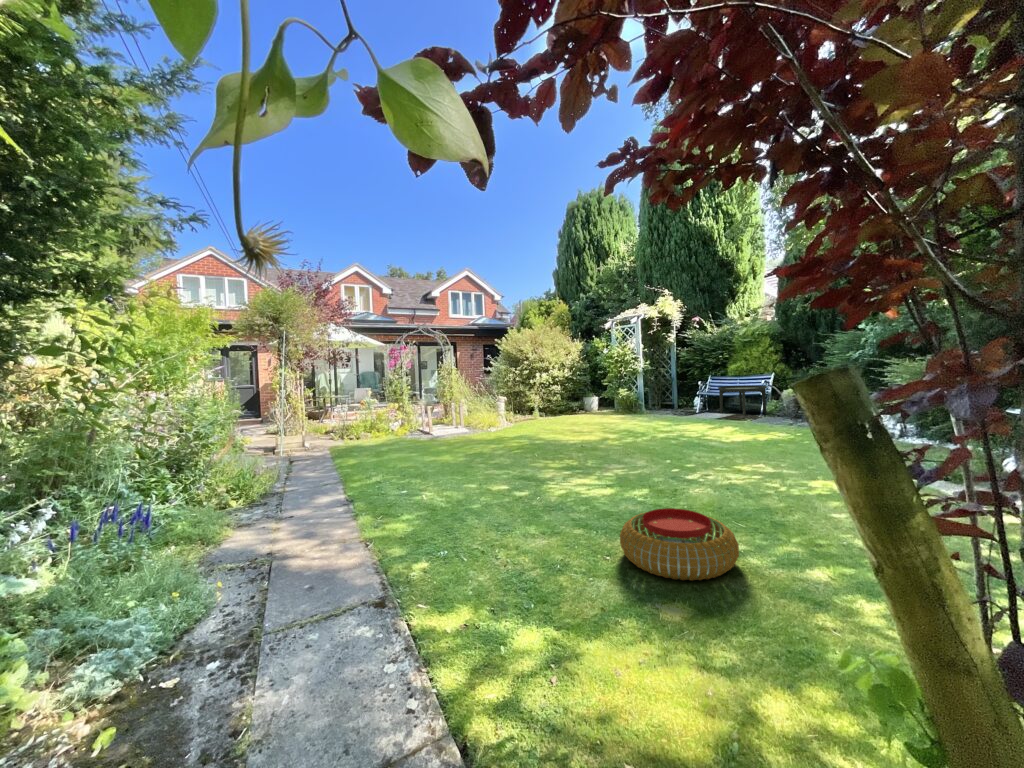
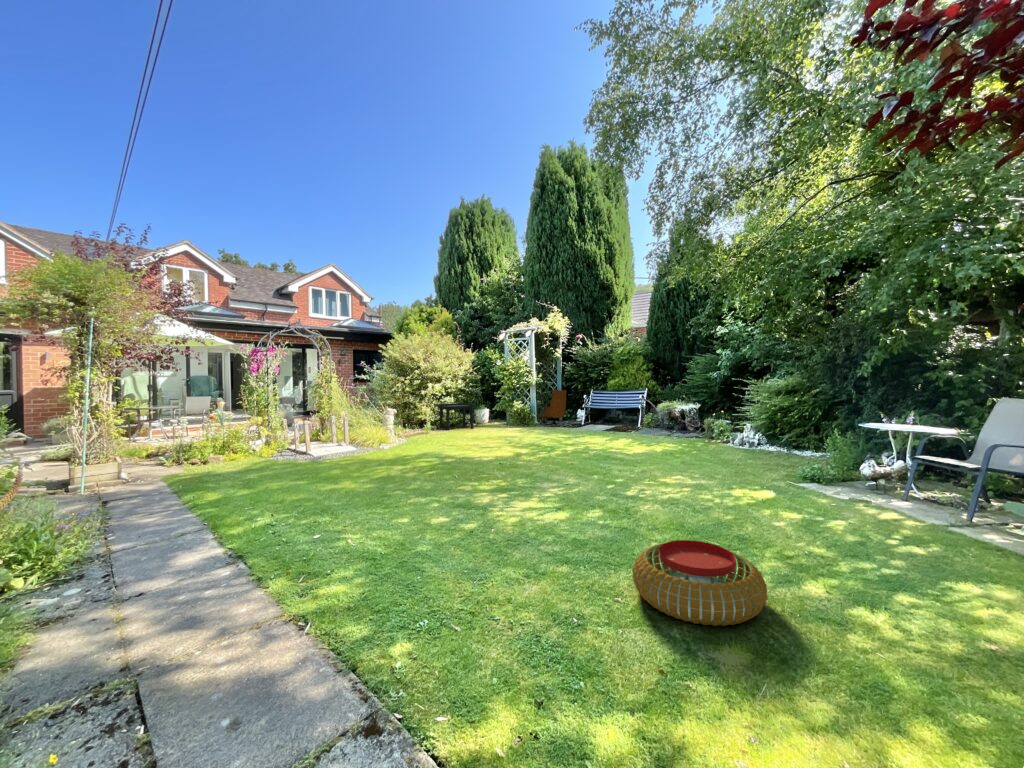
lounge chair: none [644,374,673,411] -> present [536,390,567,427]
round table: present [718,385,767,416] -> present [436,403,476,430]

